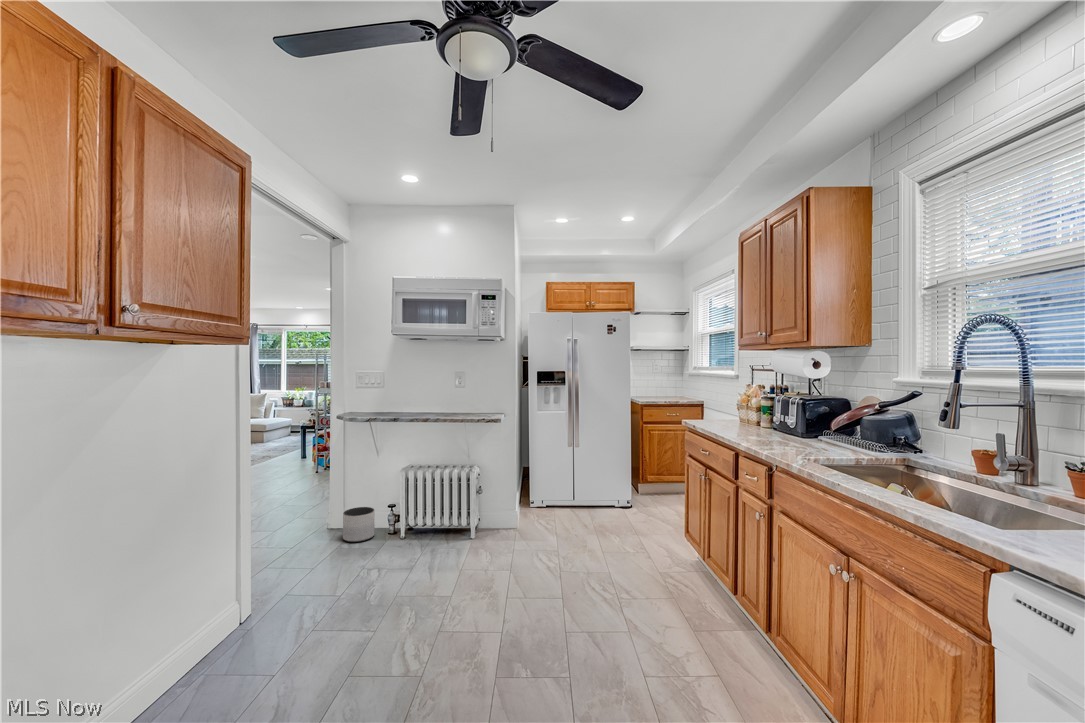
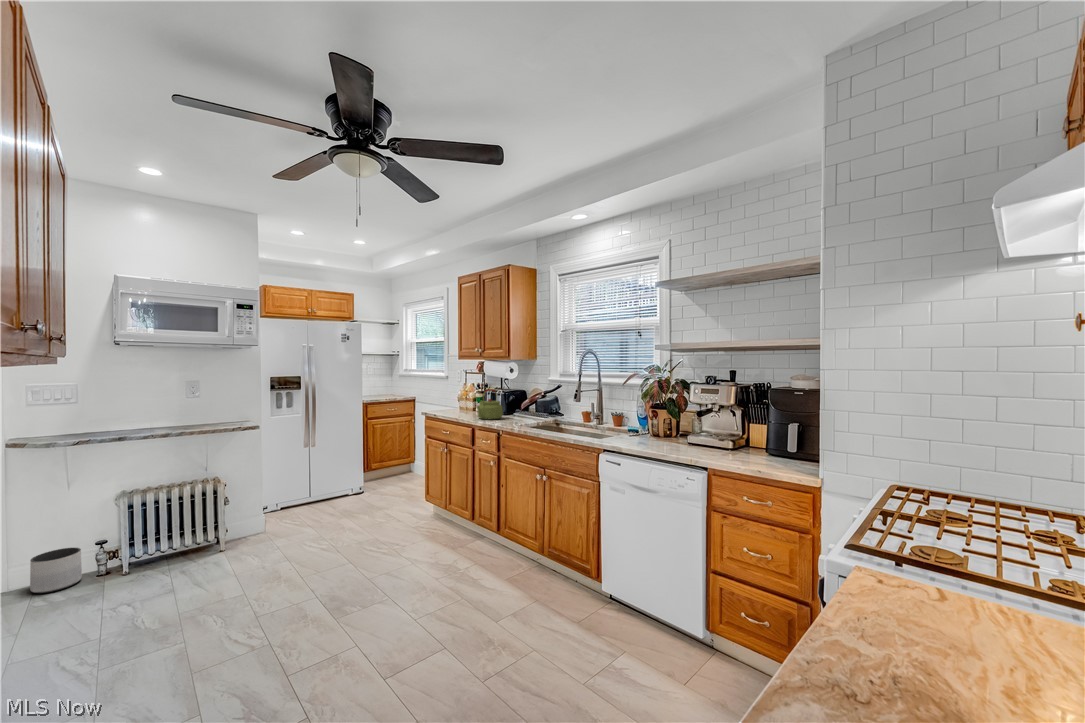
kettle: none [745,393,795,442] -> present [477,389,503,419]

